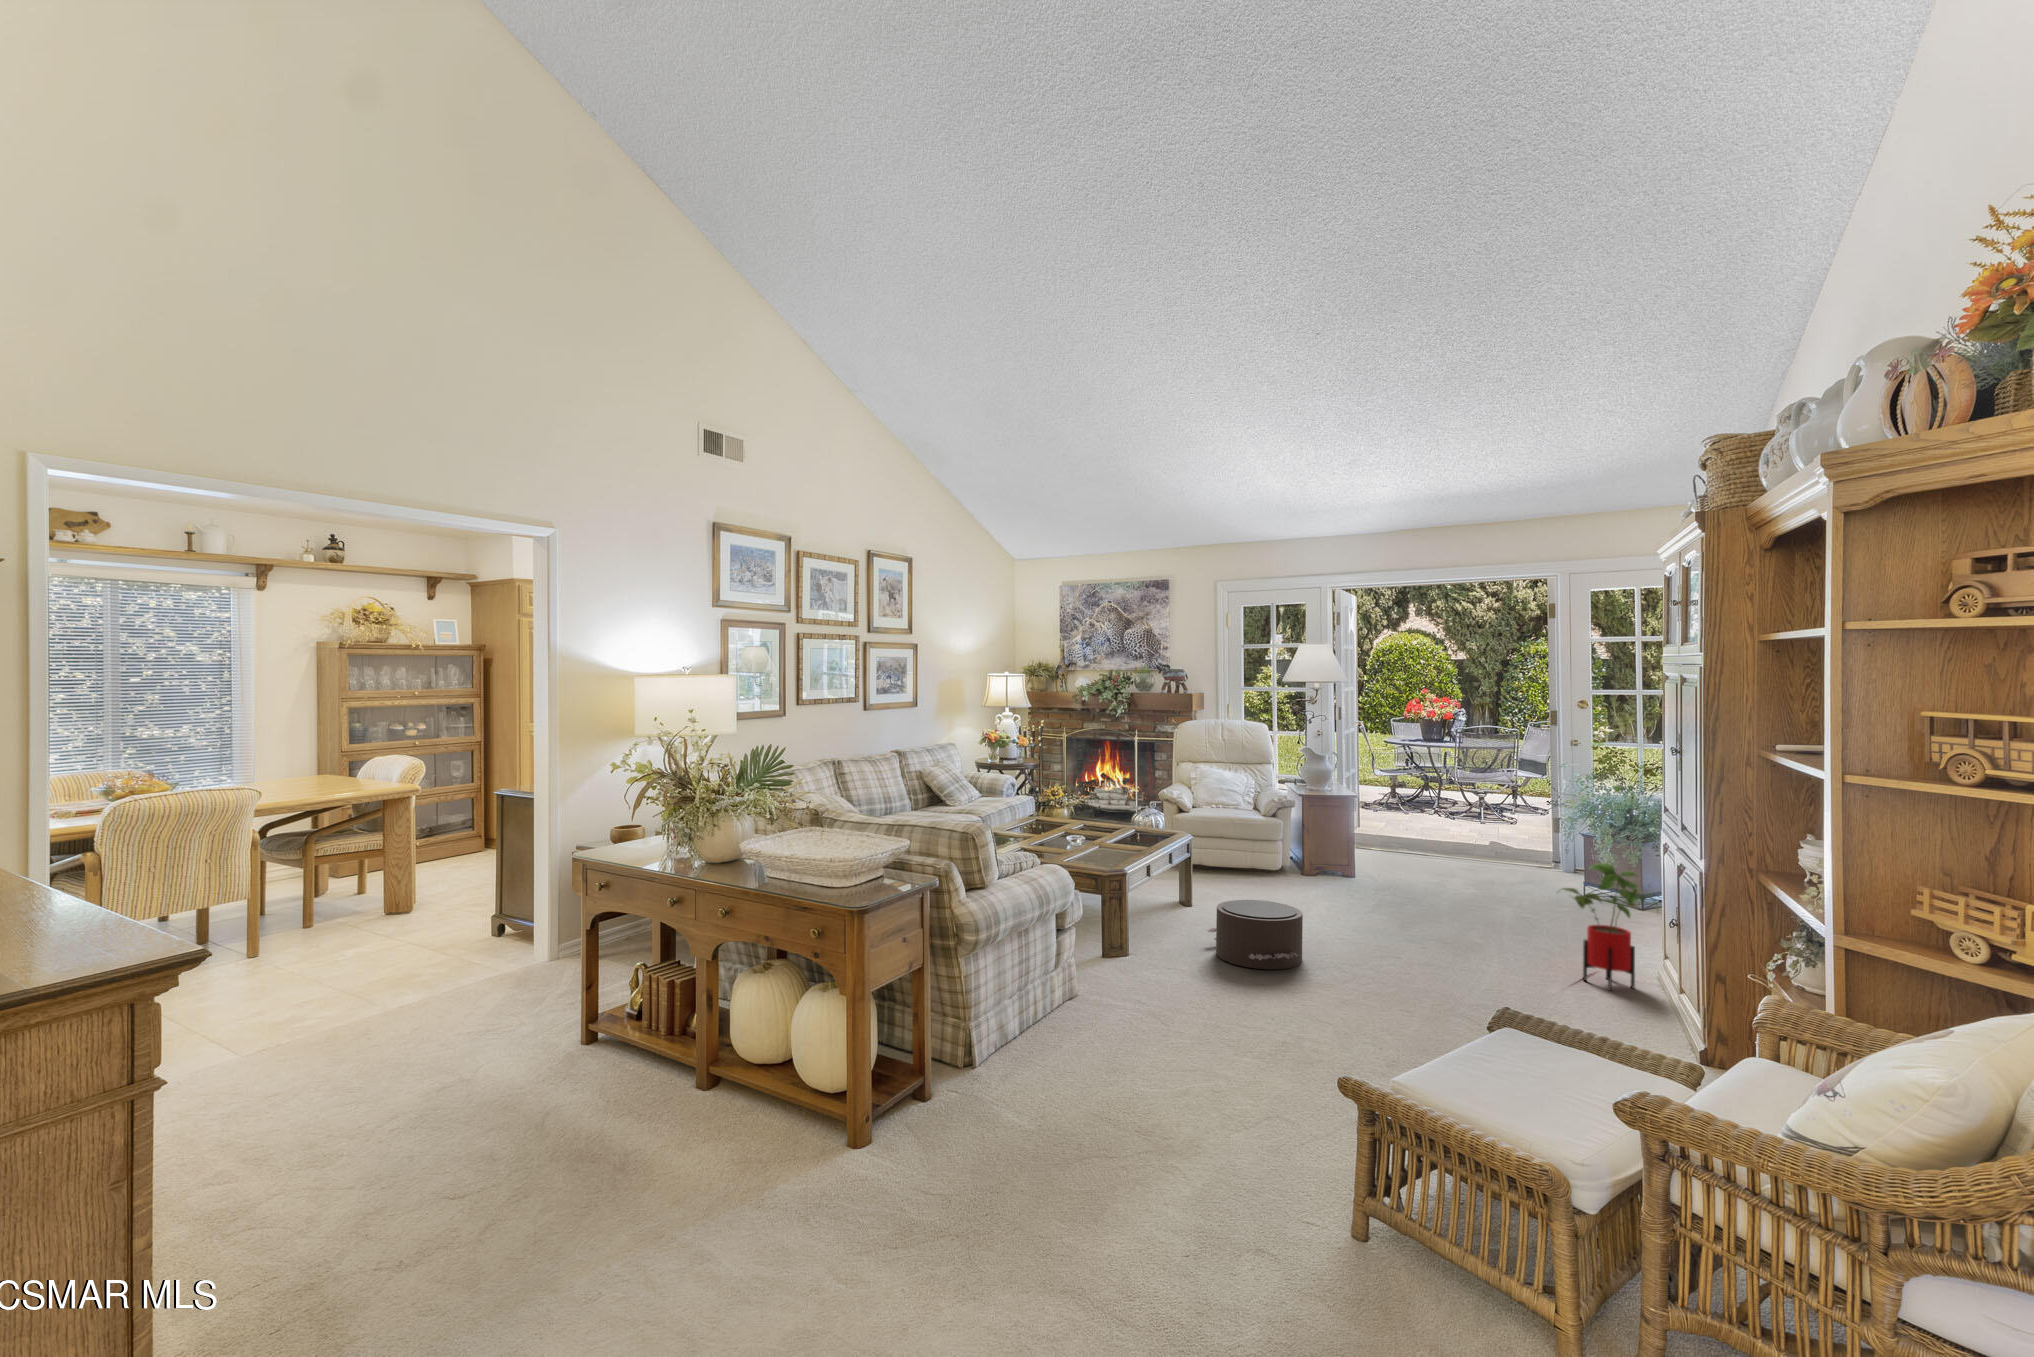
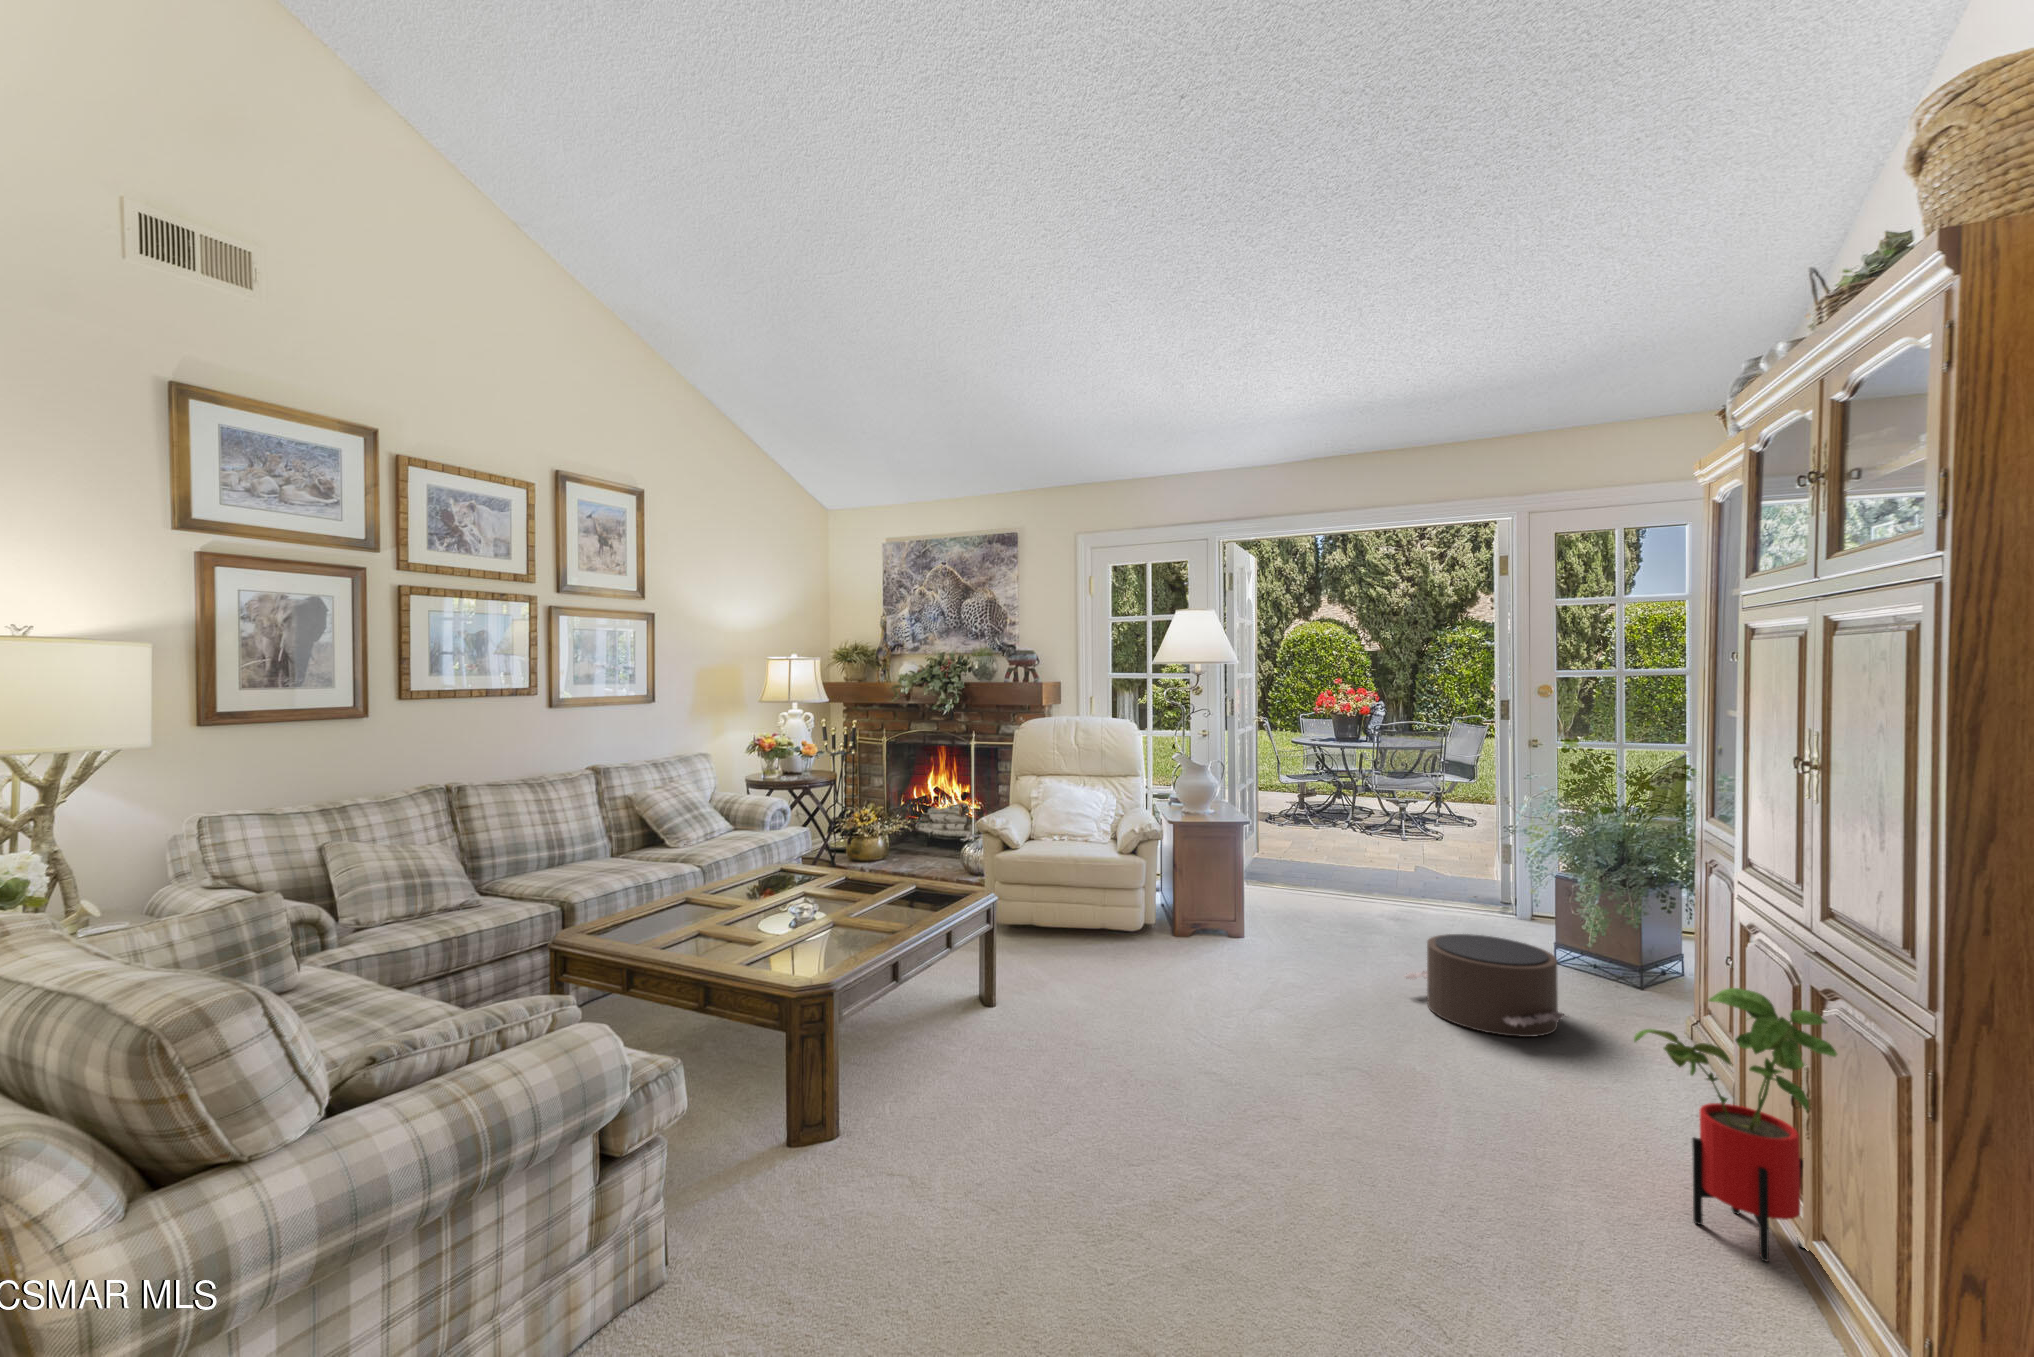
pouf: present [1207,900,1303,969] -> present [1405,934,1564,1037]

